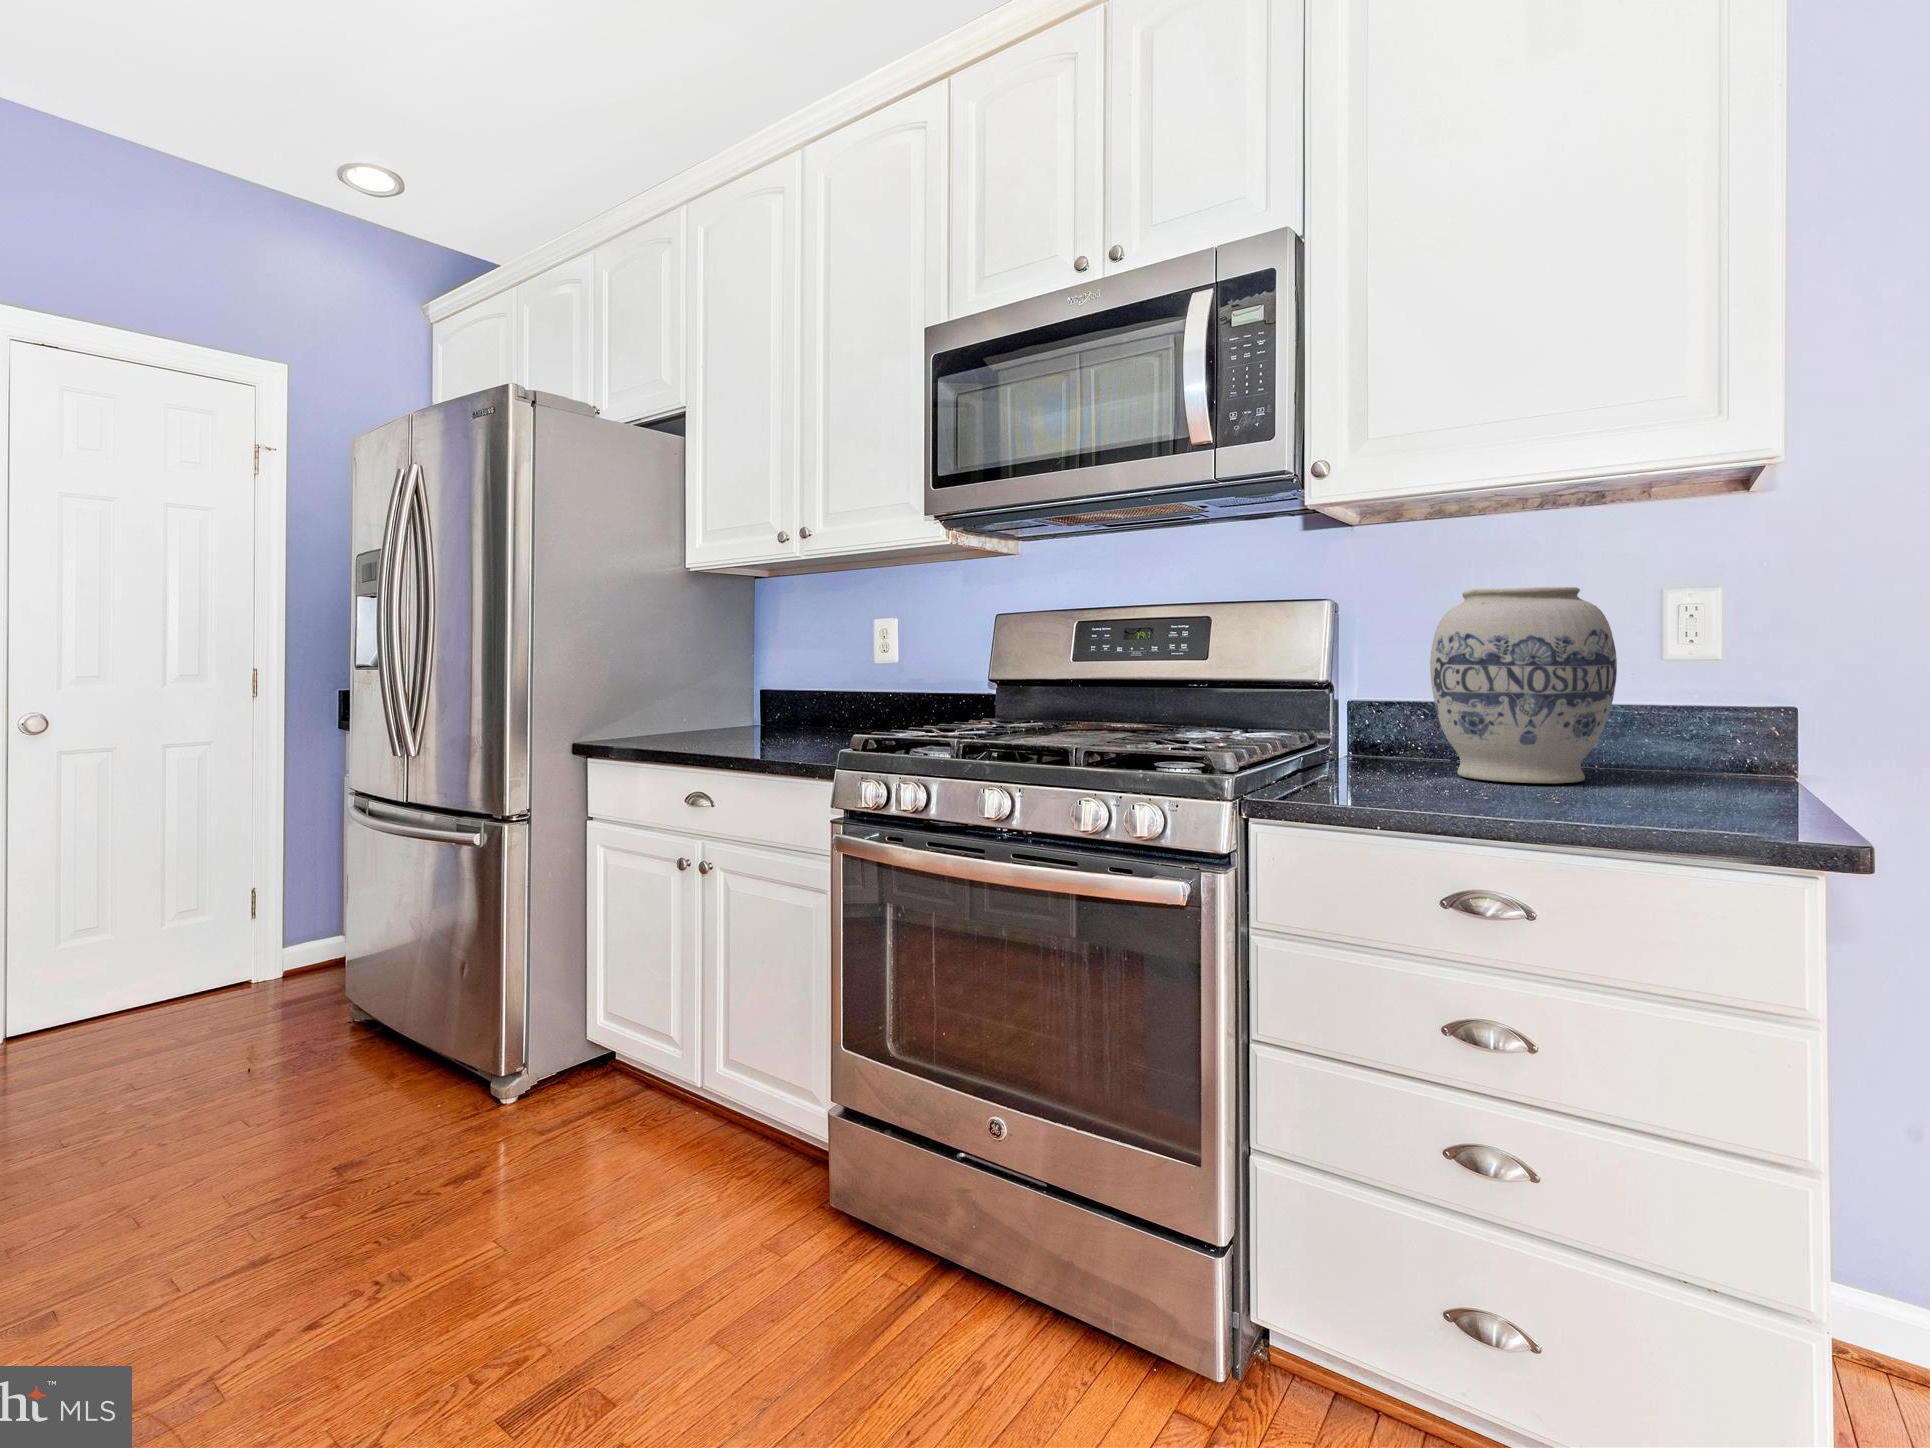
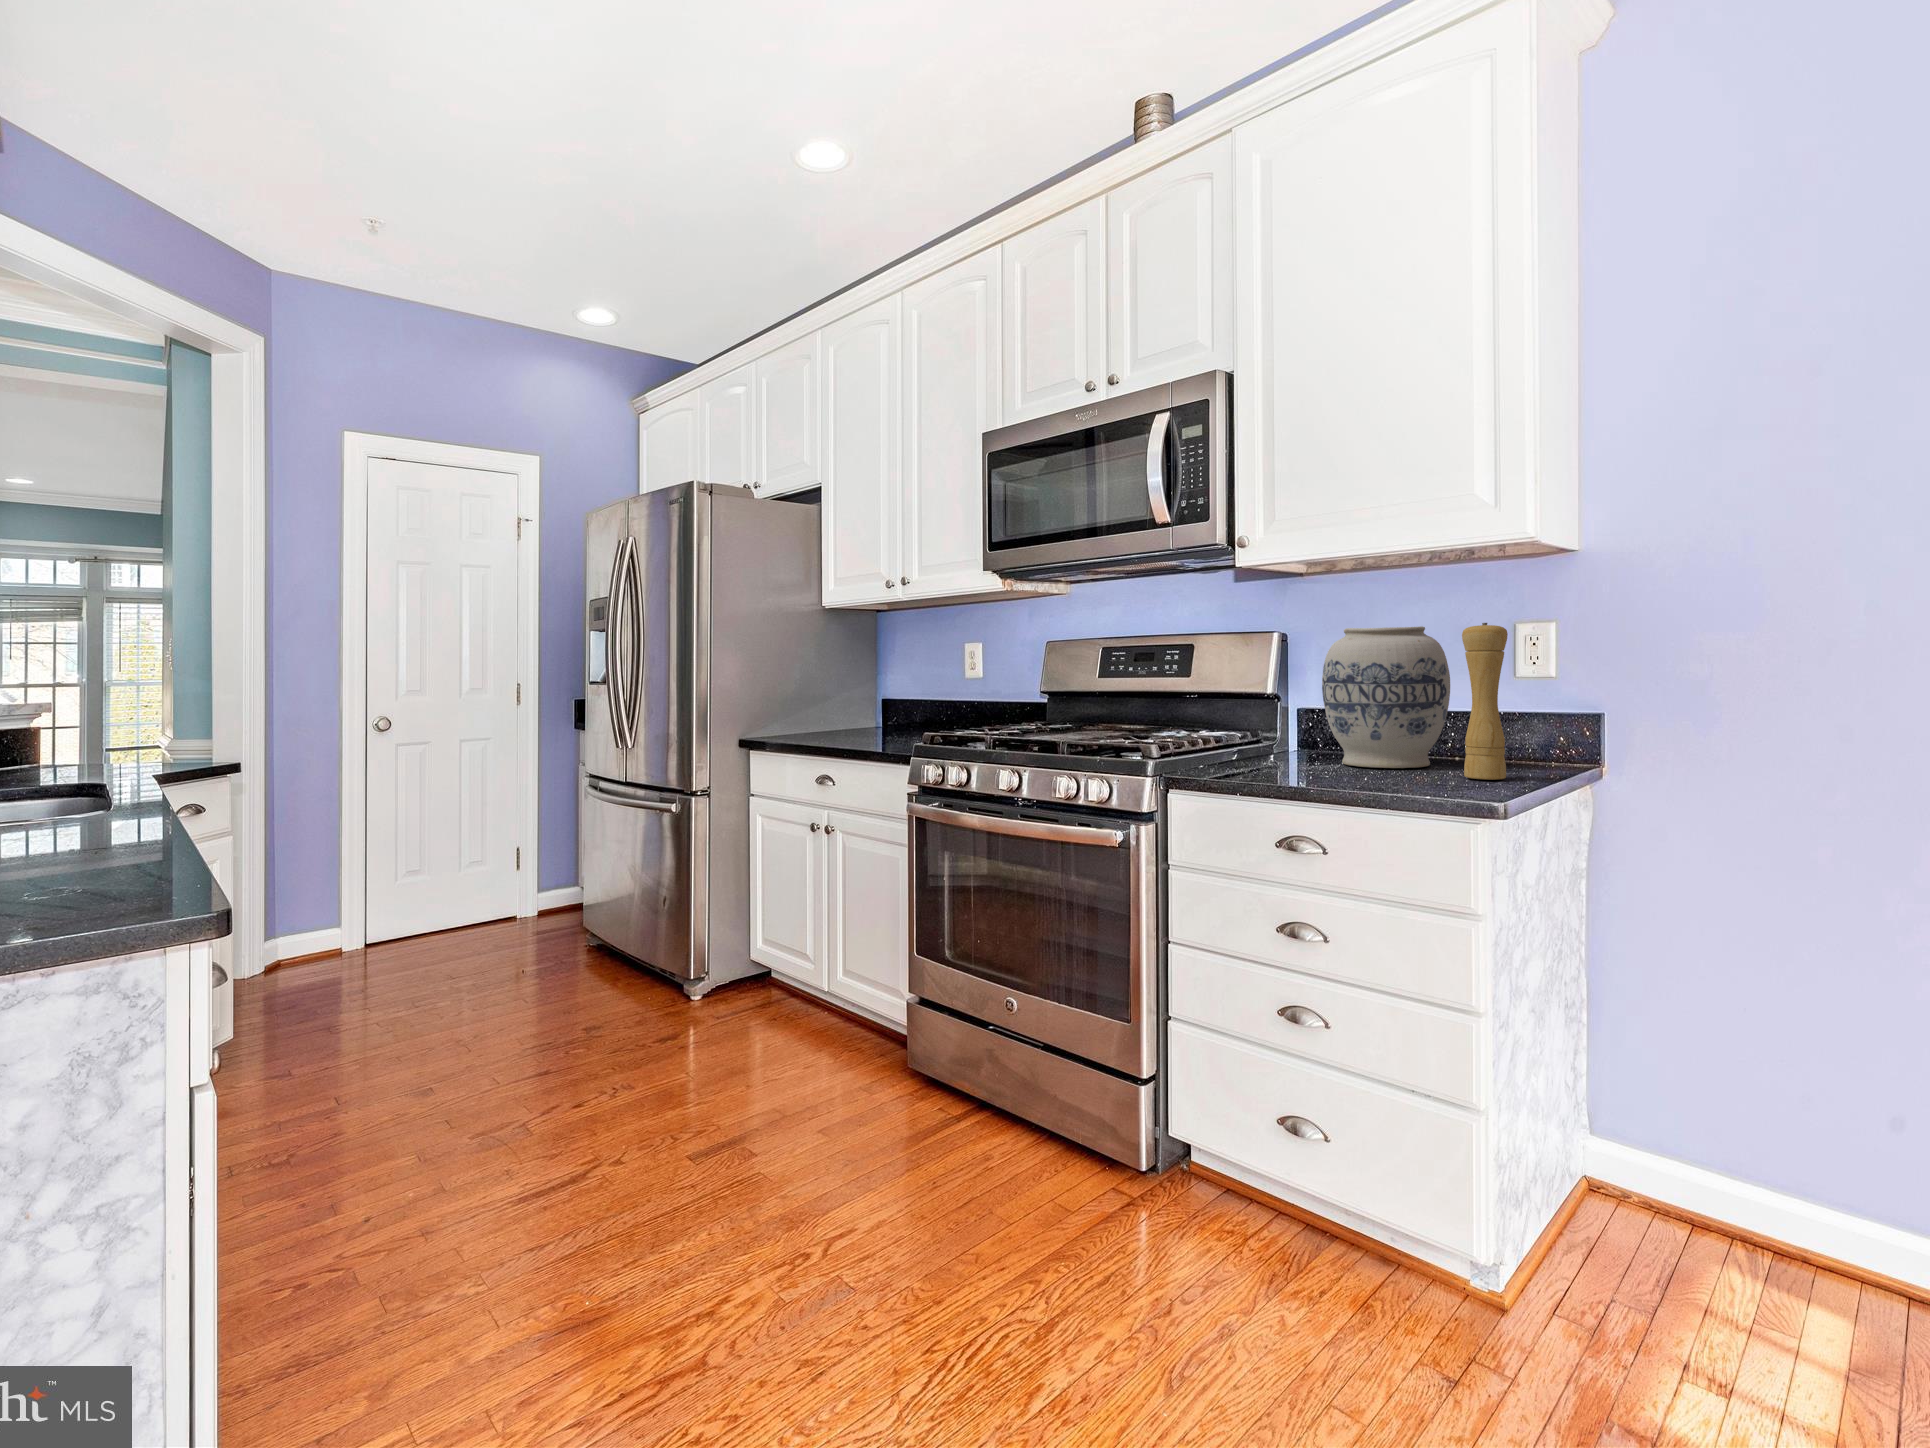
pepper mill: none [1677,577,1748,802] -> present [1462,623,1508,780]

